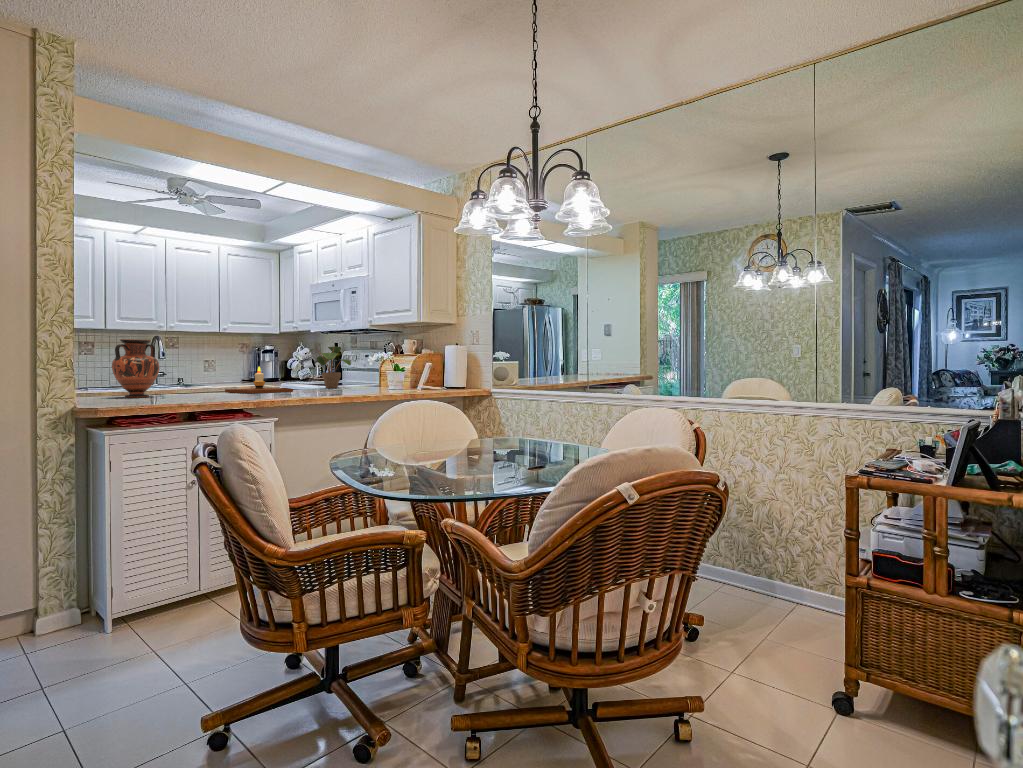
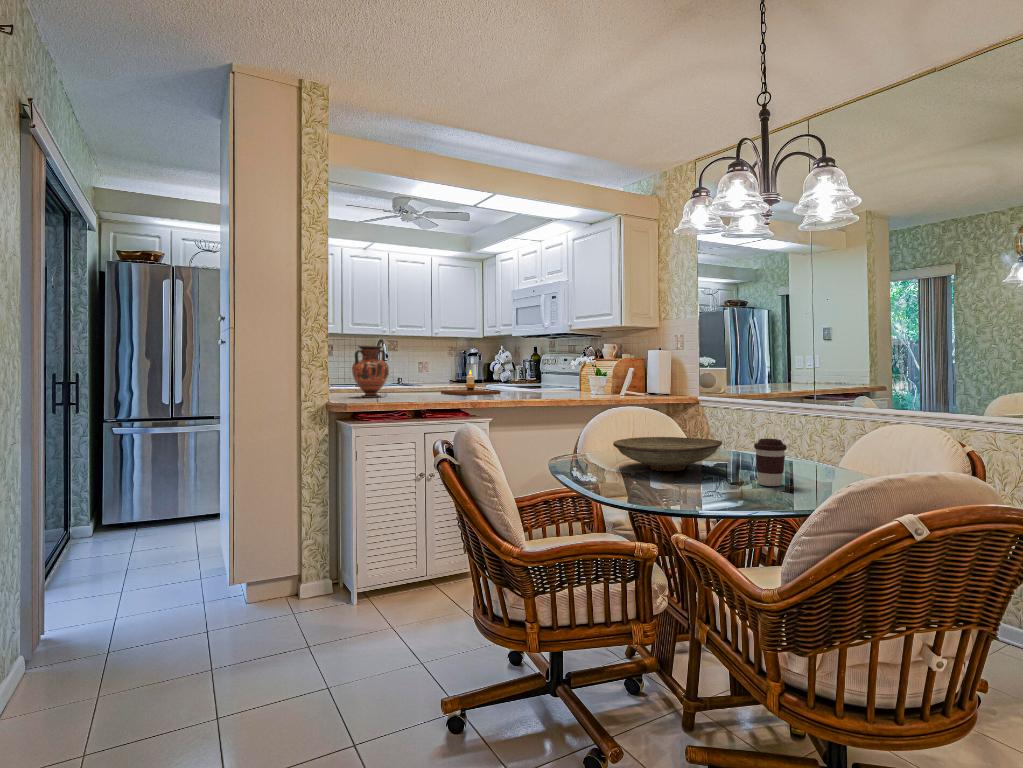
potted plant: present [308,346,351,388] -> none [512,350,553,391]
coffee cup: none [523,425,550,469] -> present [754,439,787,486]
decorative bowl: none [395,428,498,460] -> present [613,437,722,471]

